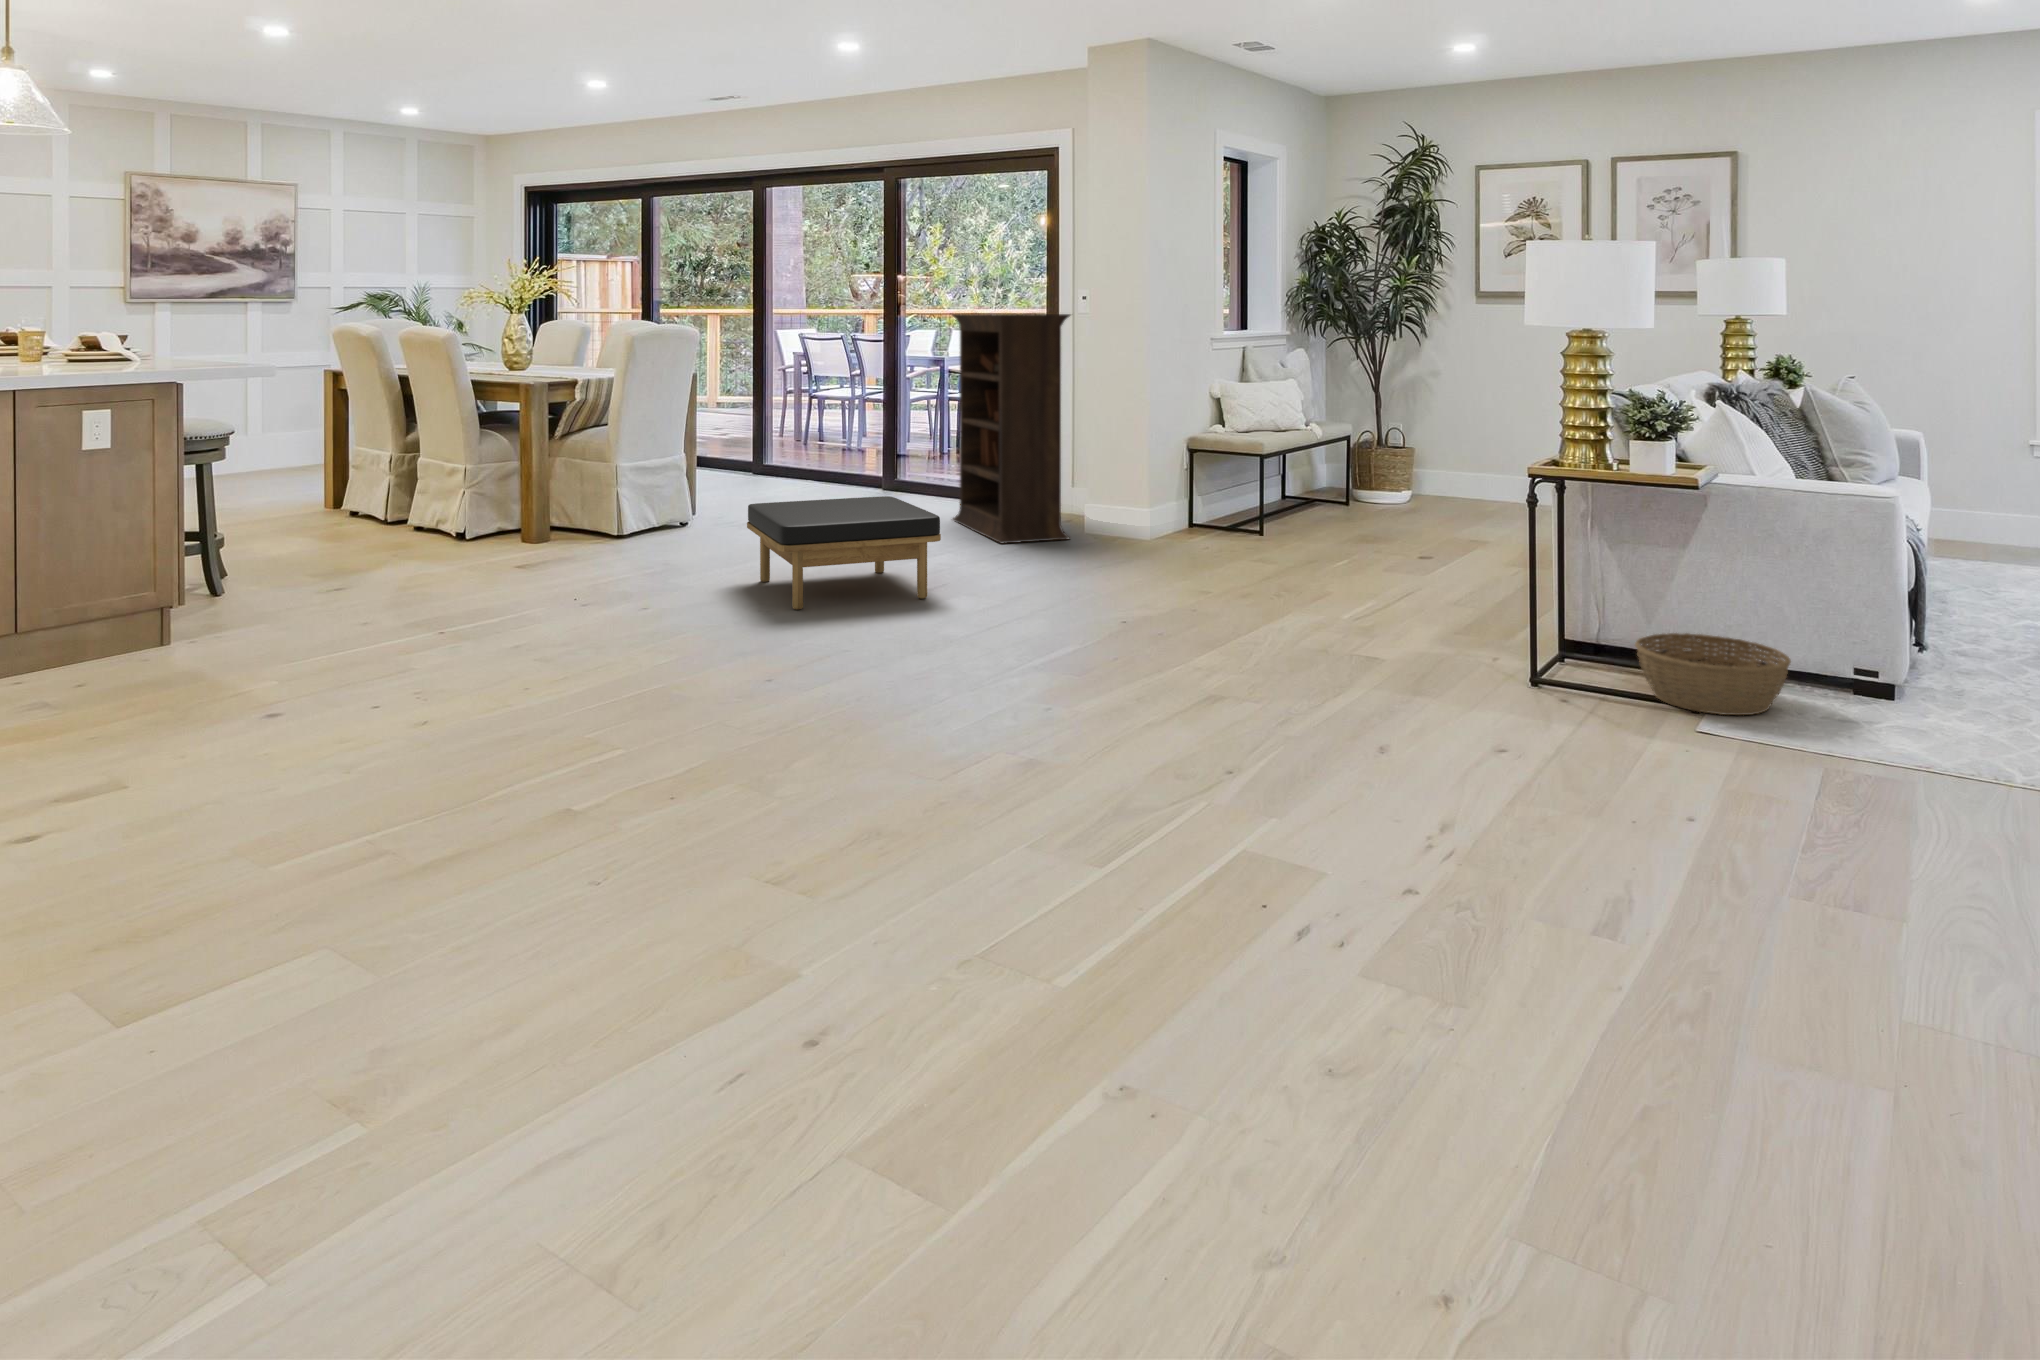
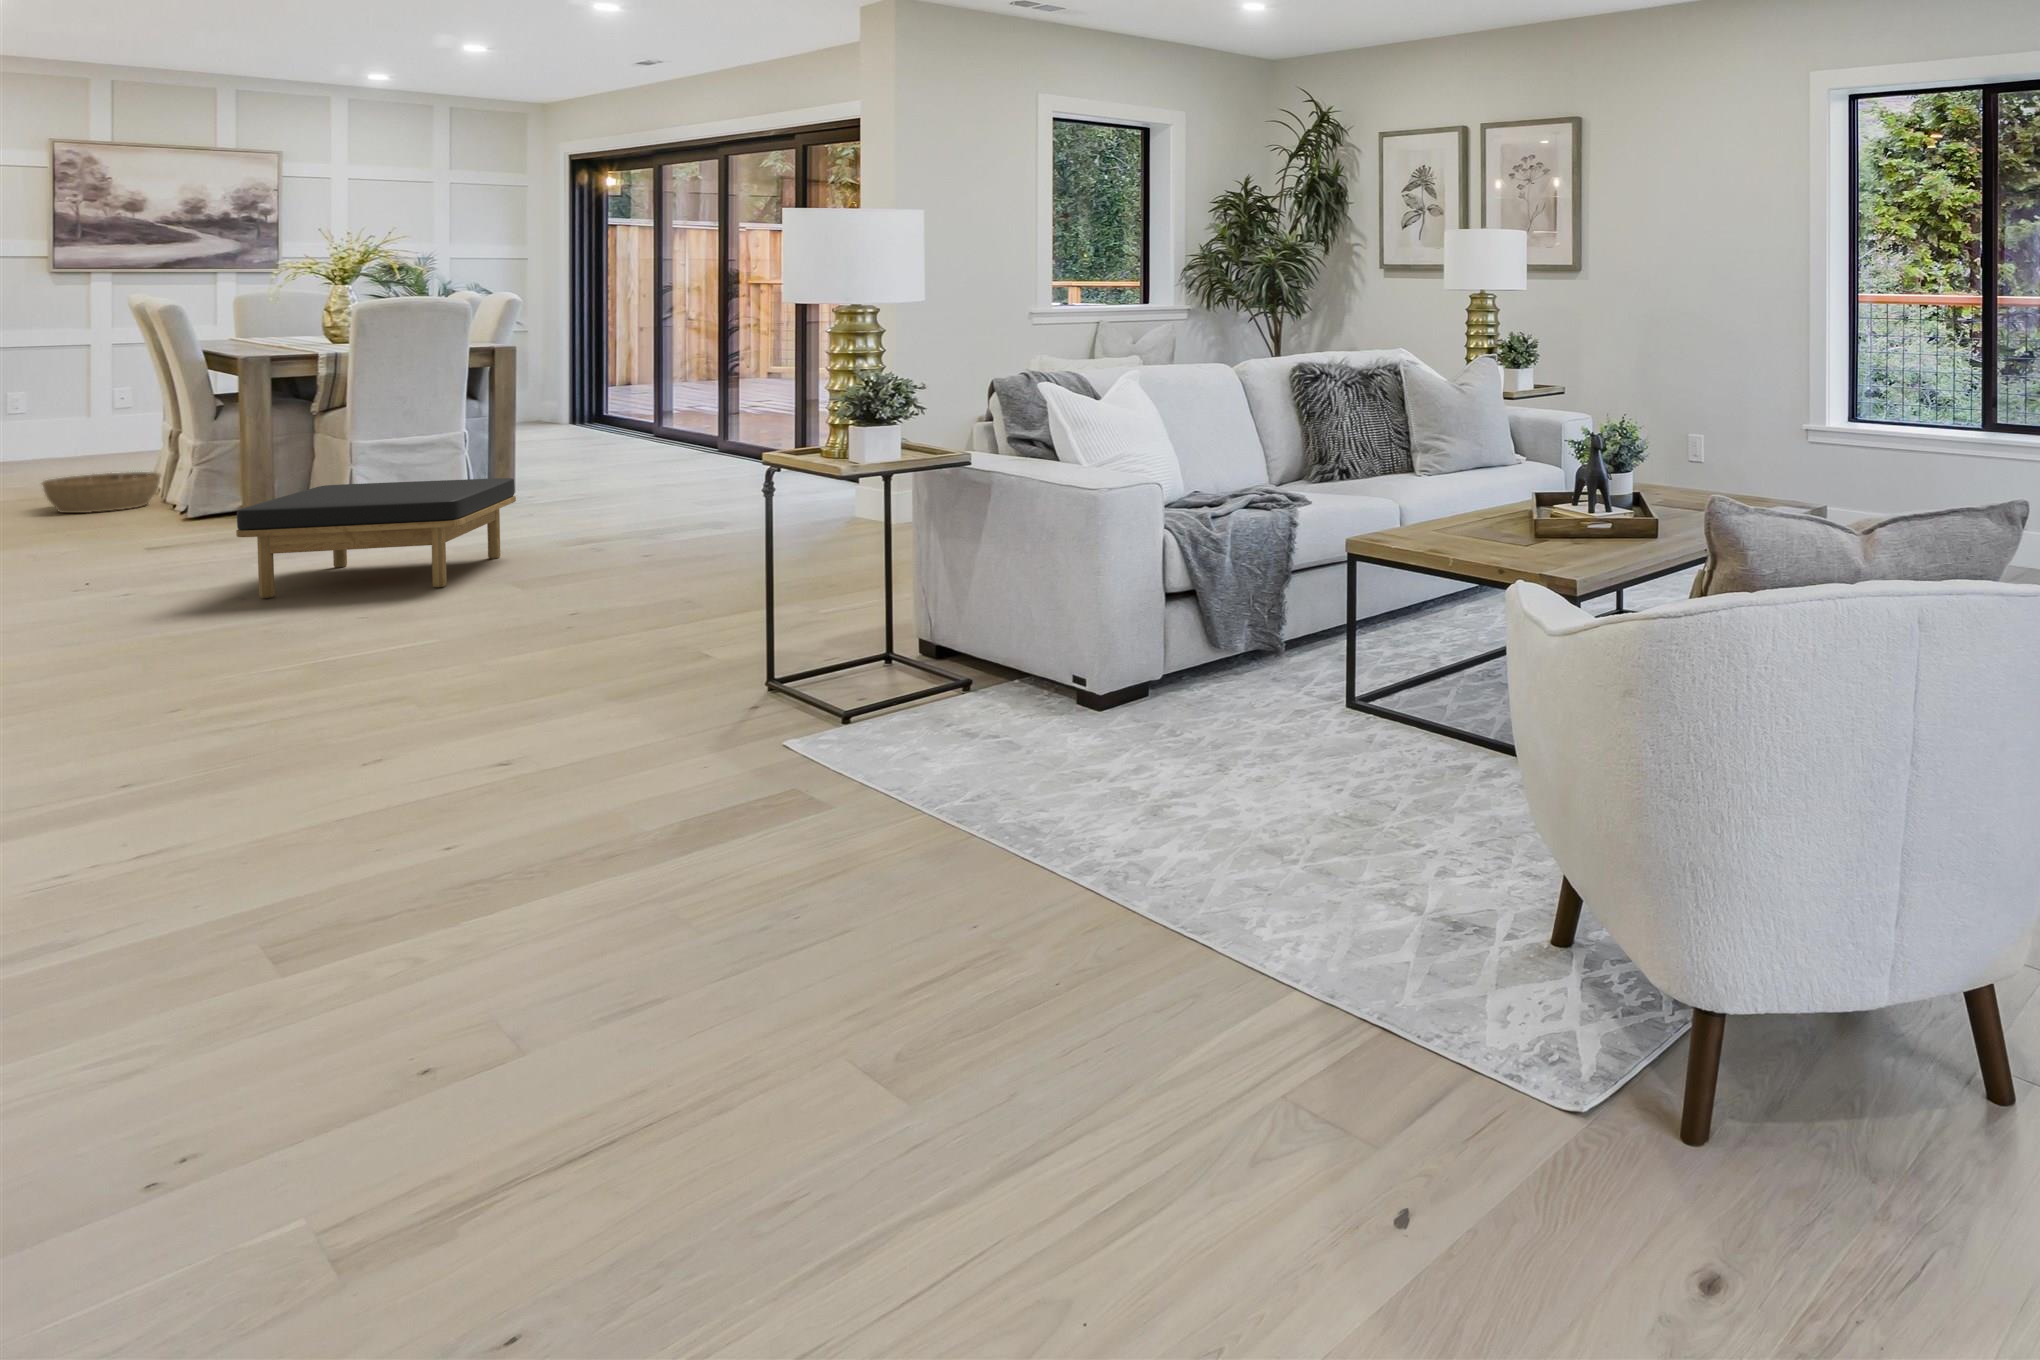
bookcase: present [952,314,1070,543] -> none [717,287,843,528]
basket: present [1635,633,1791,715] -> present [42,472,161,513]

